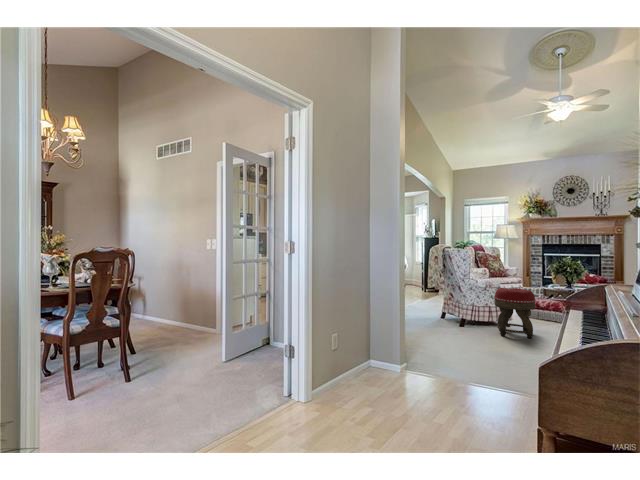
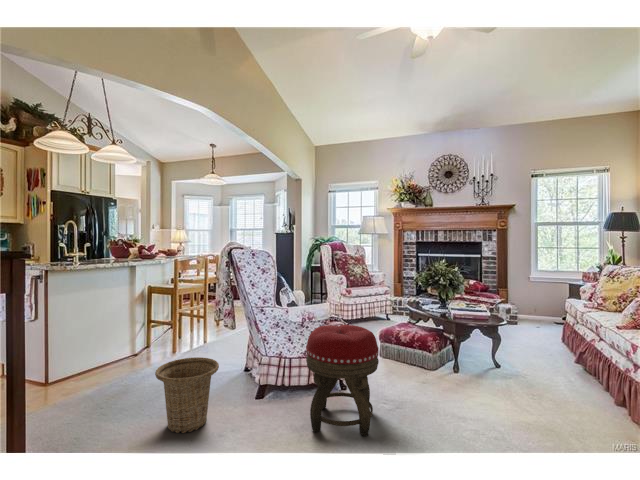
basket: none [421,302,450,332] -> present [155,357,219,433]

